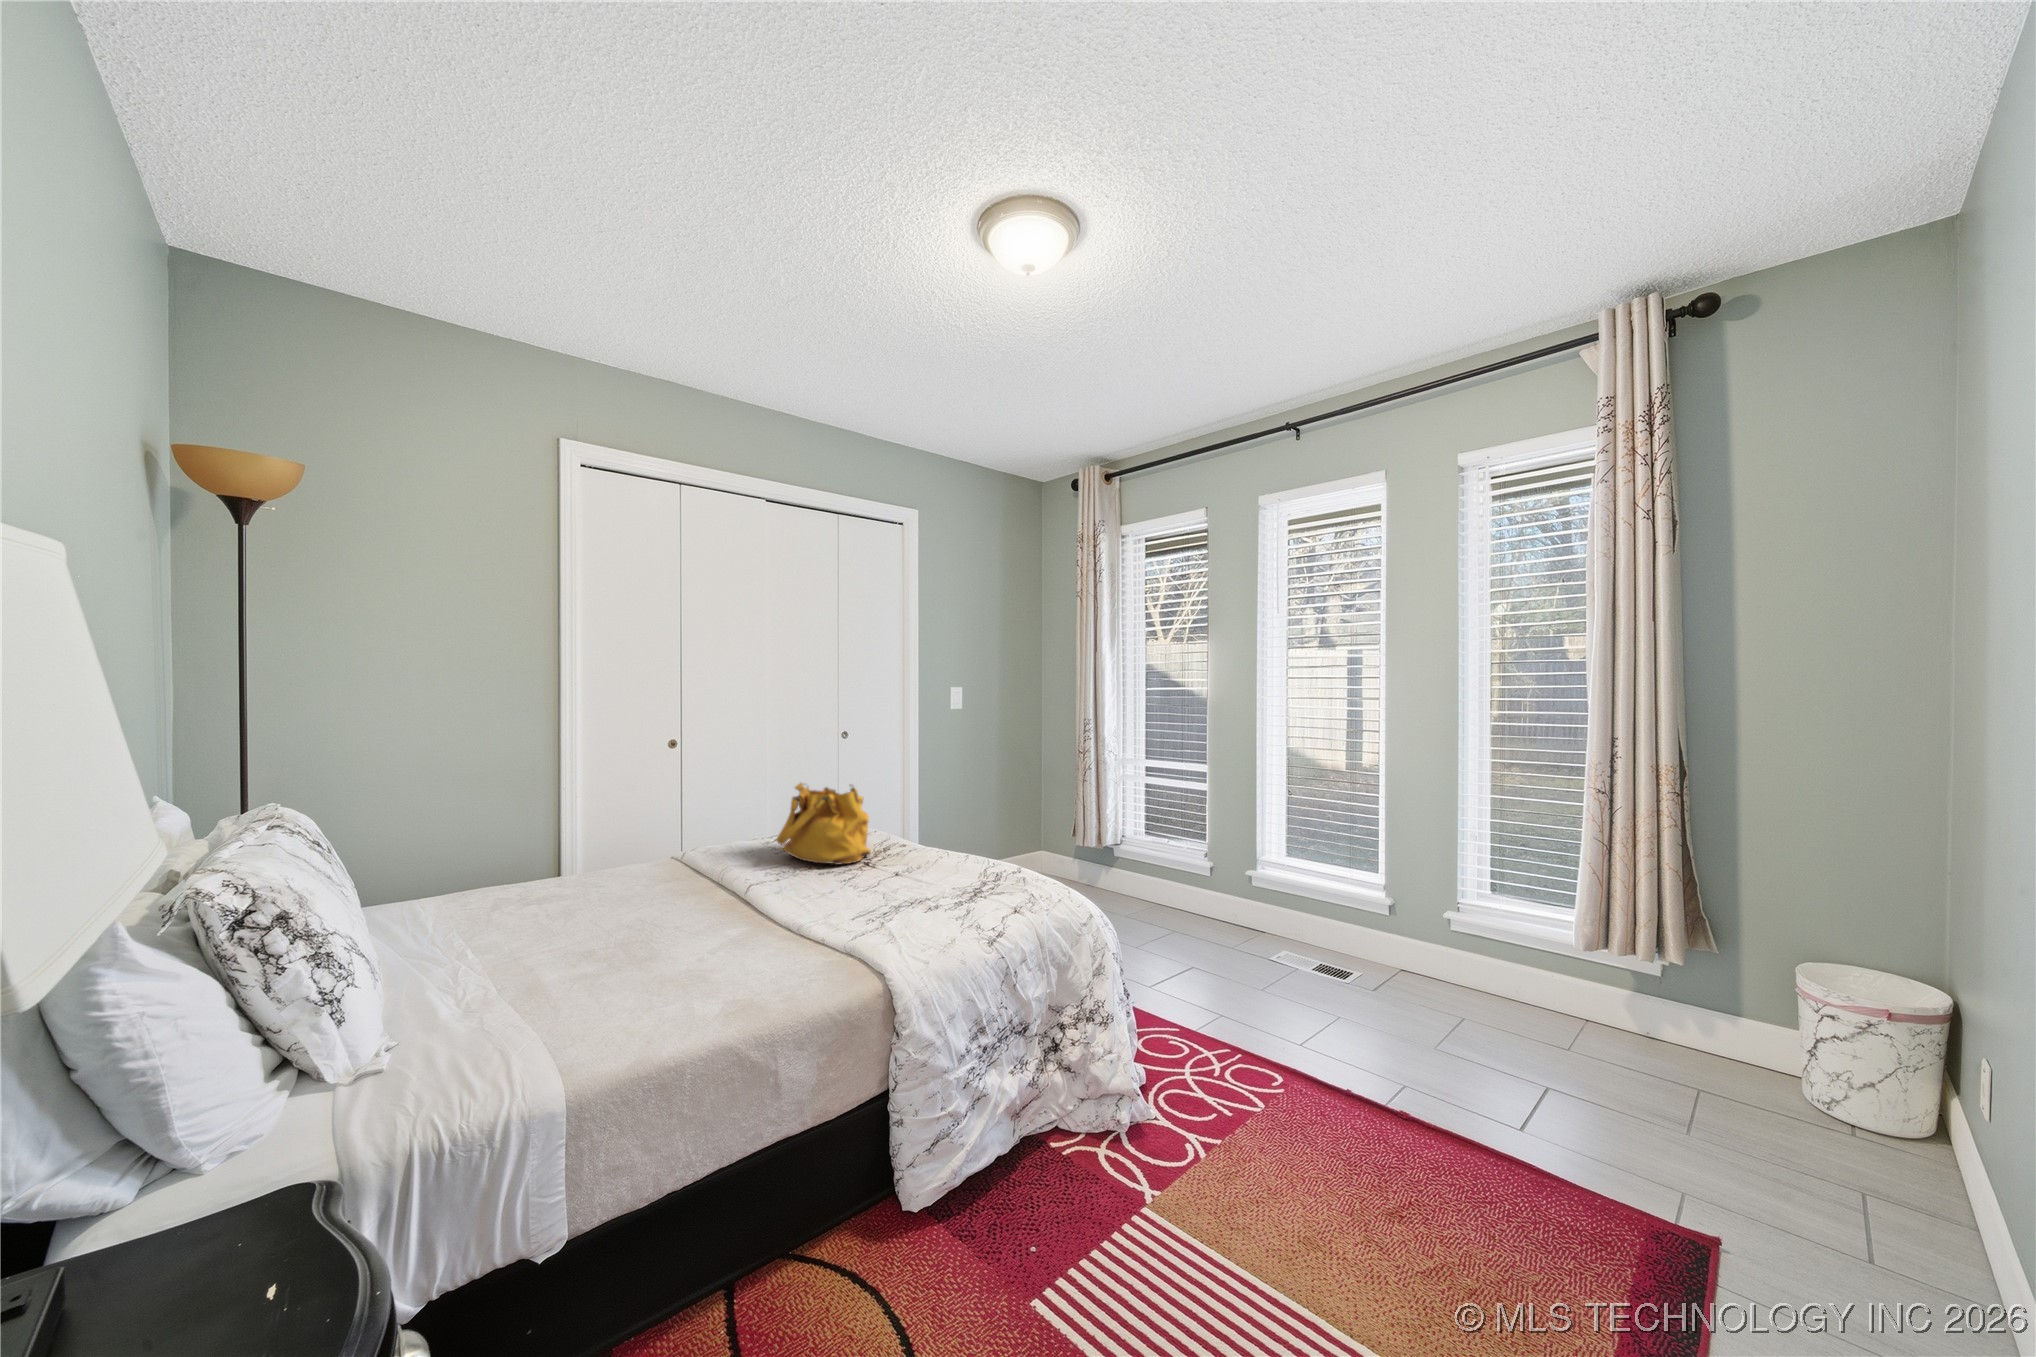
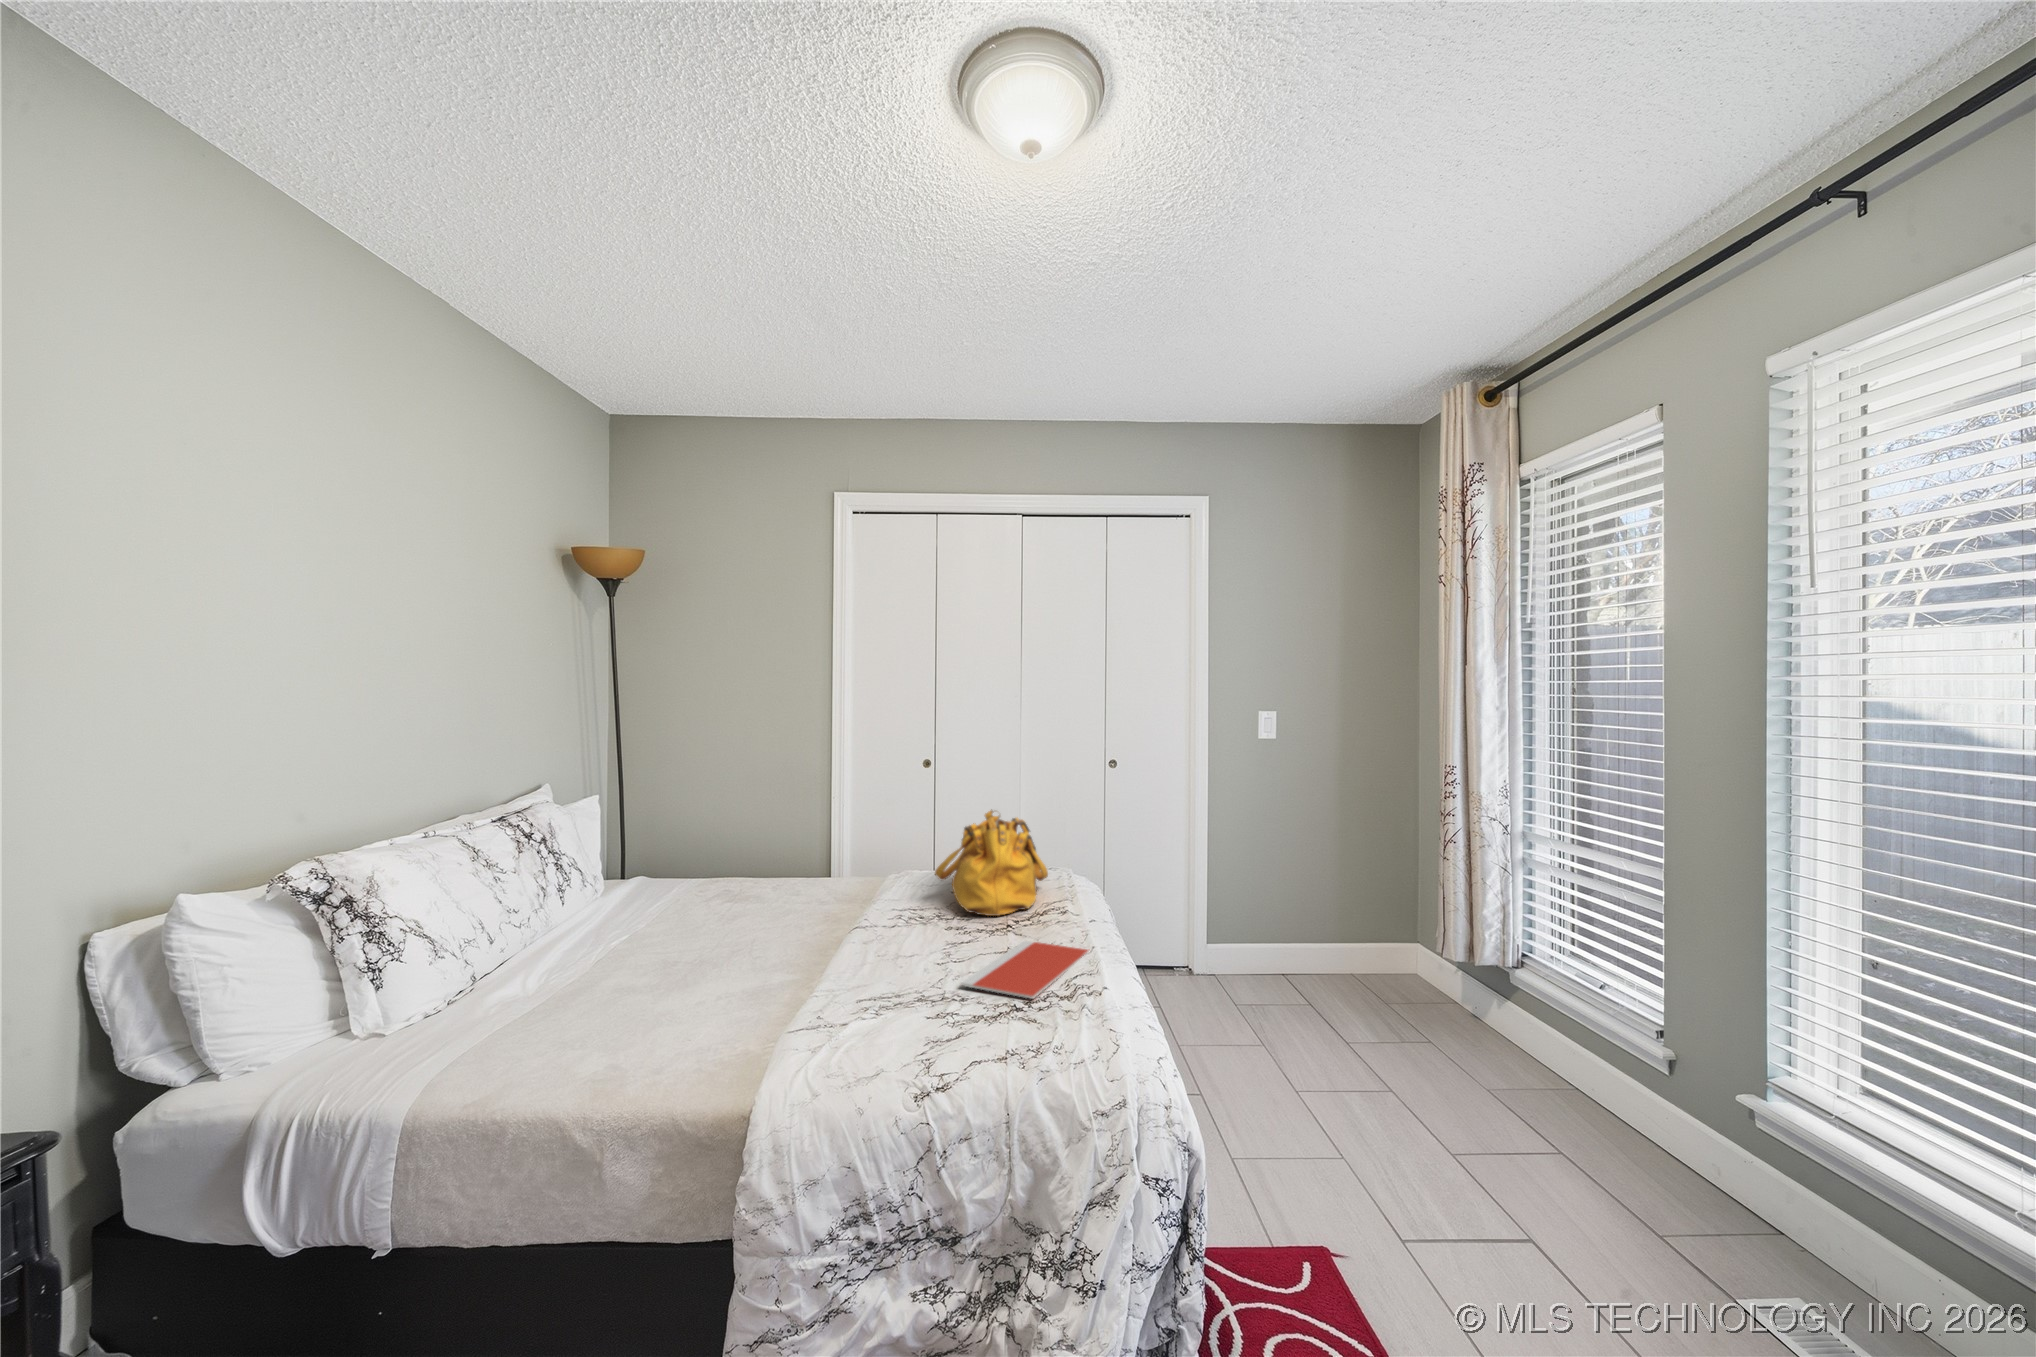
notebook: none [910,865,988,894] -> present [961,941,1088,999]

